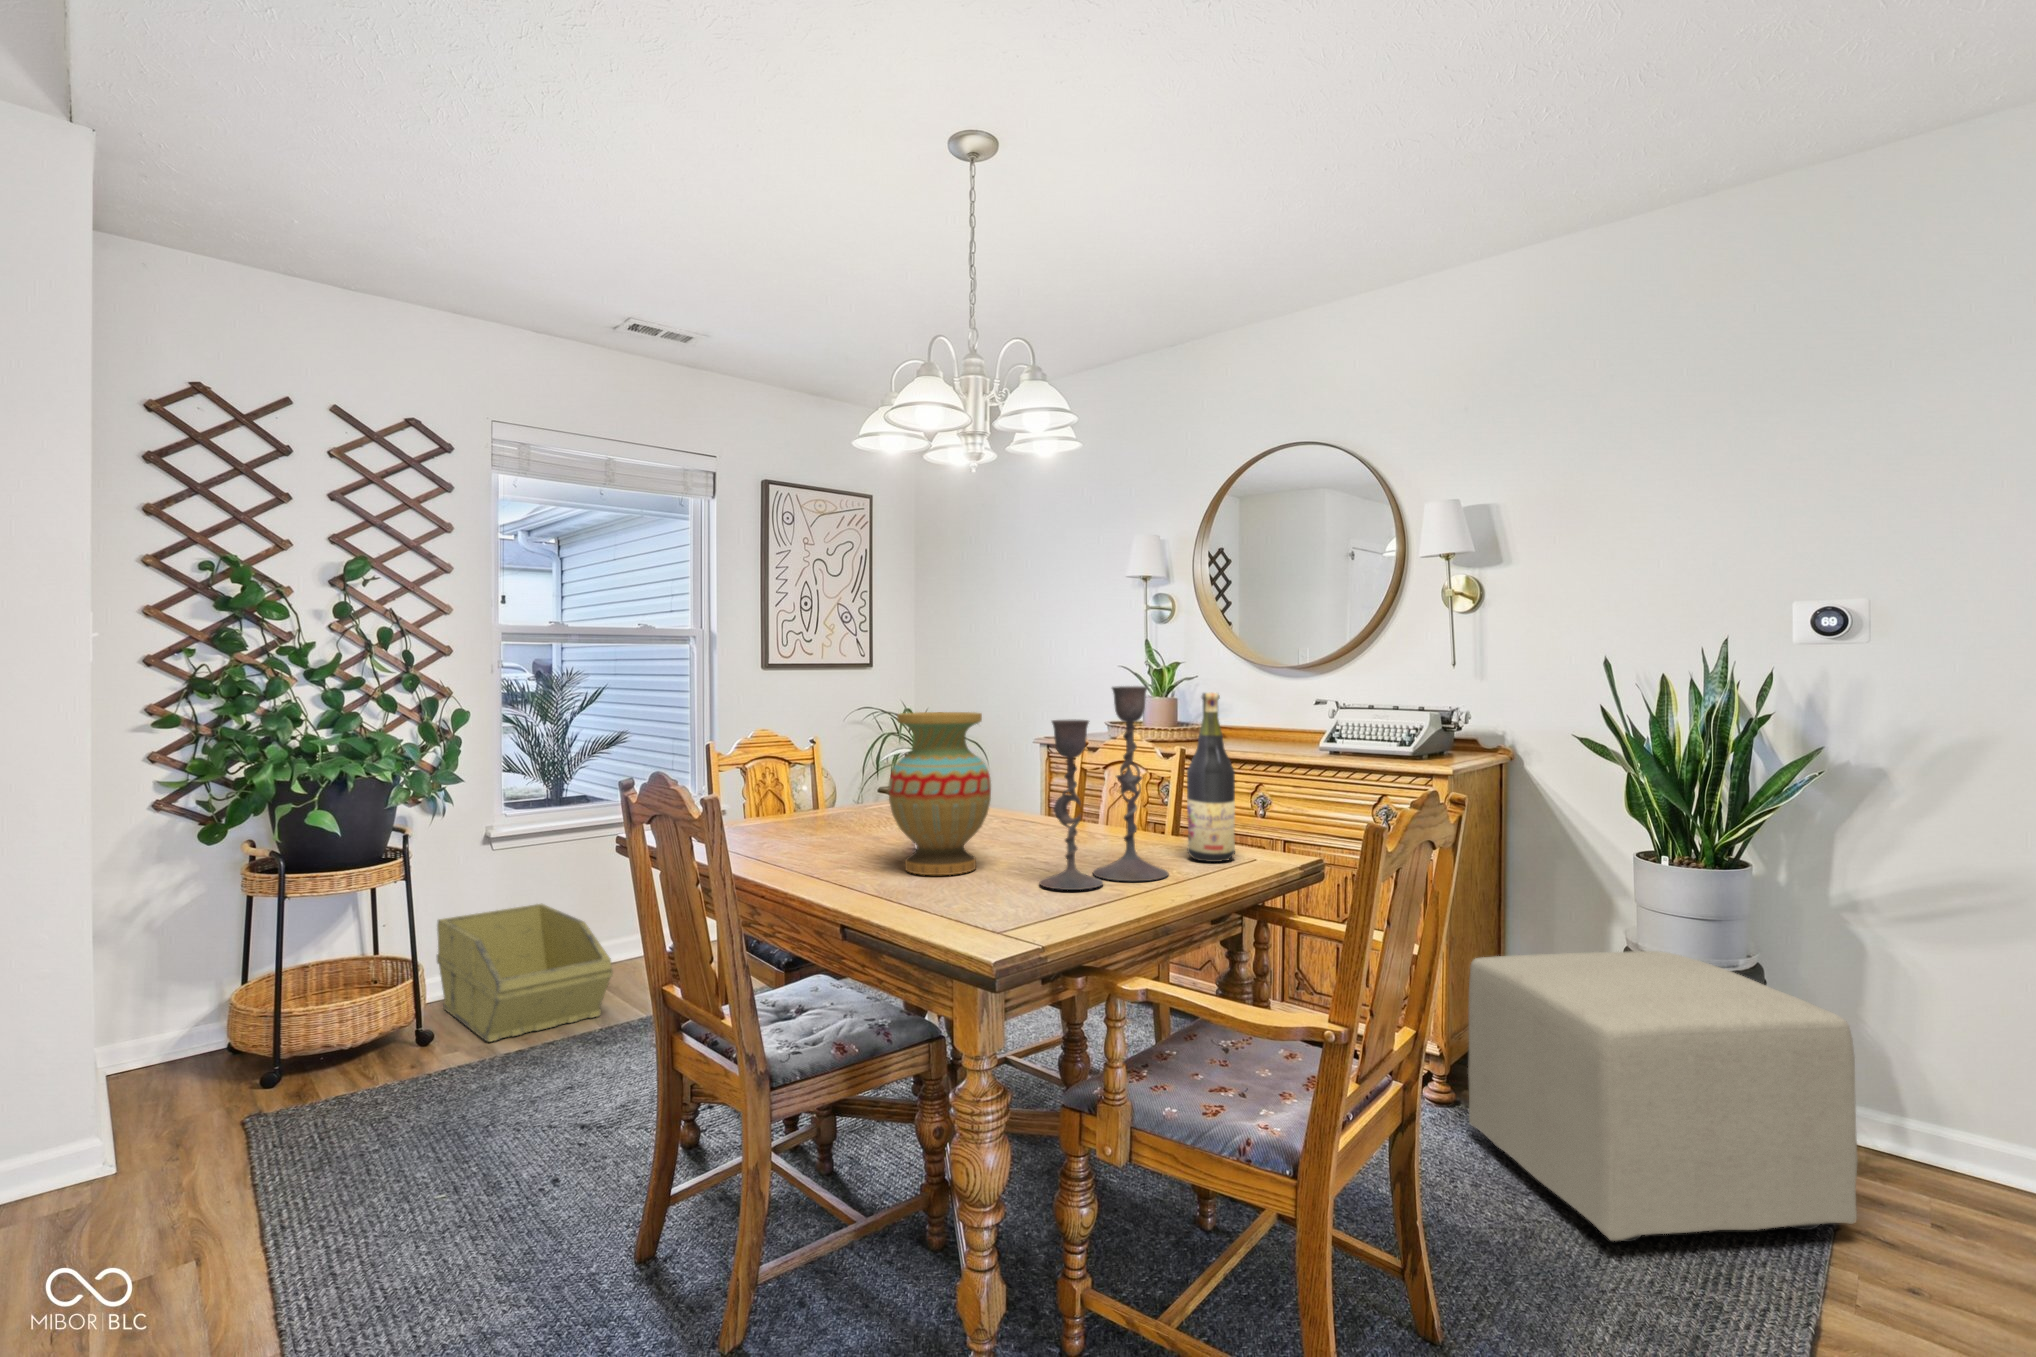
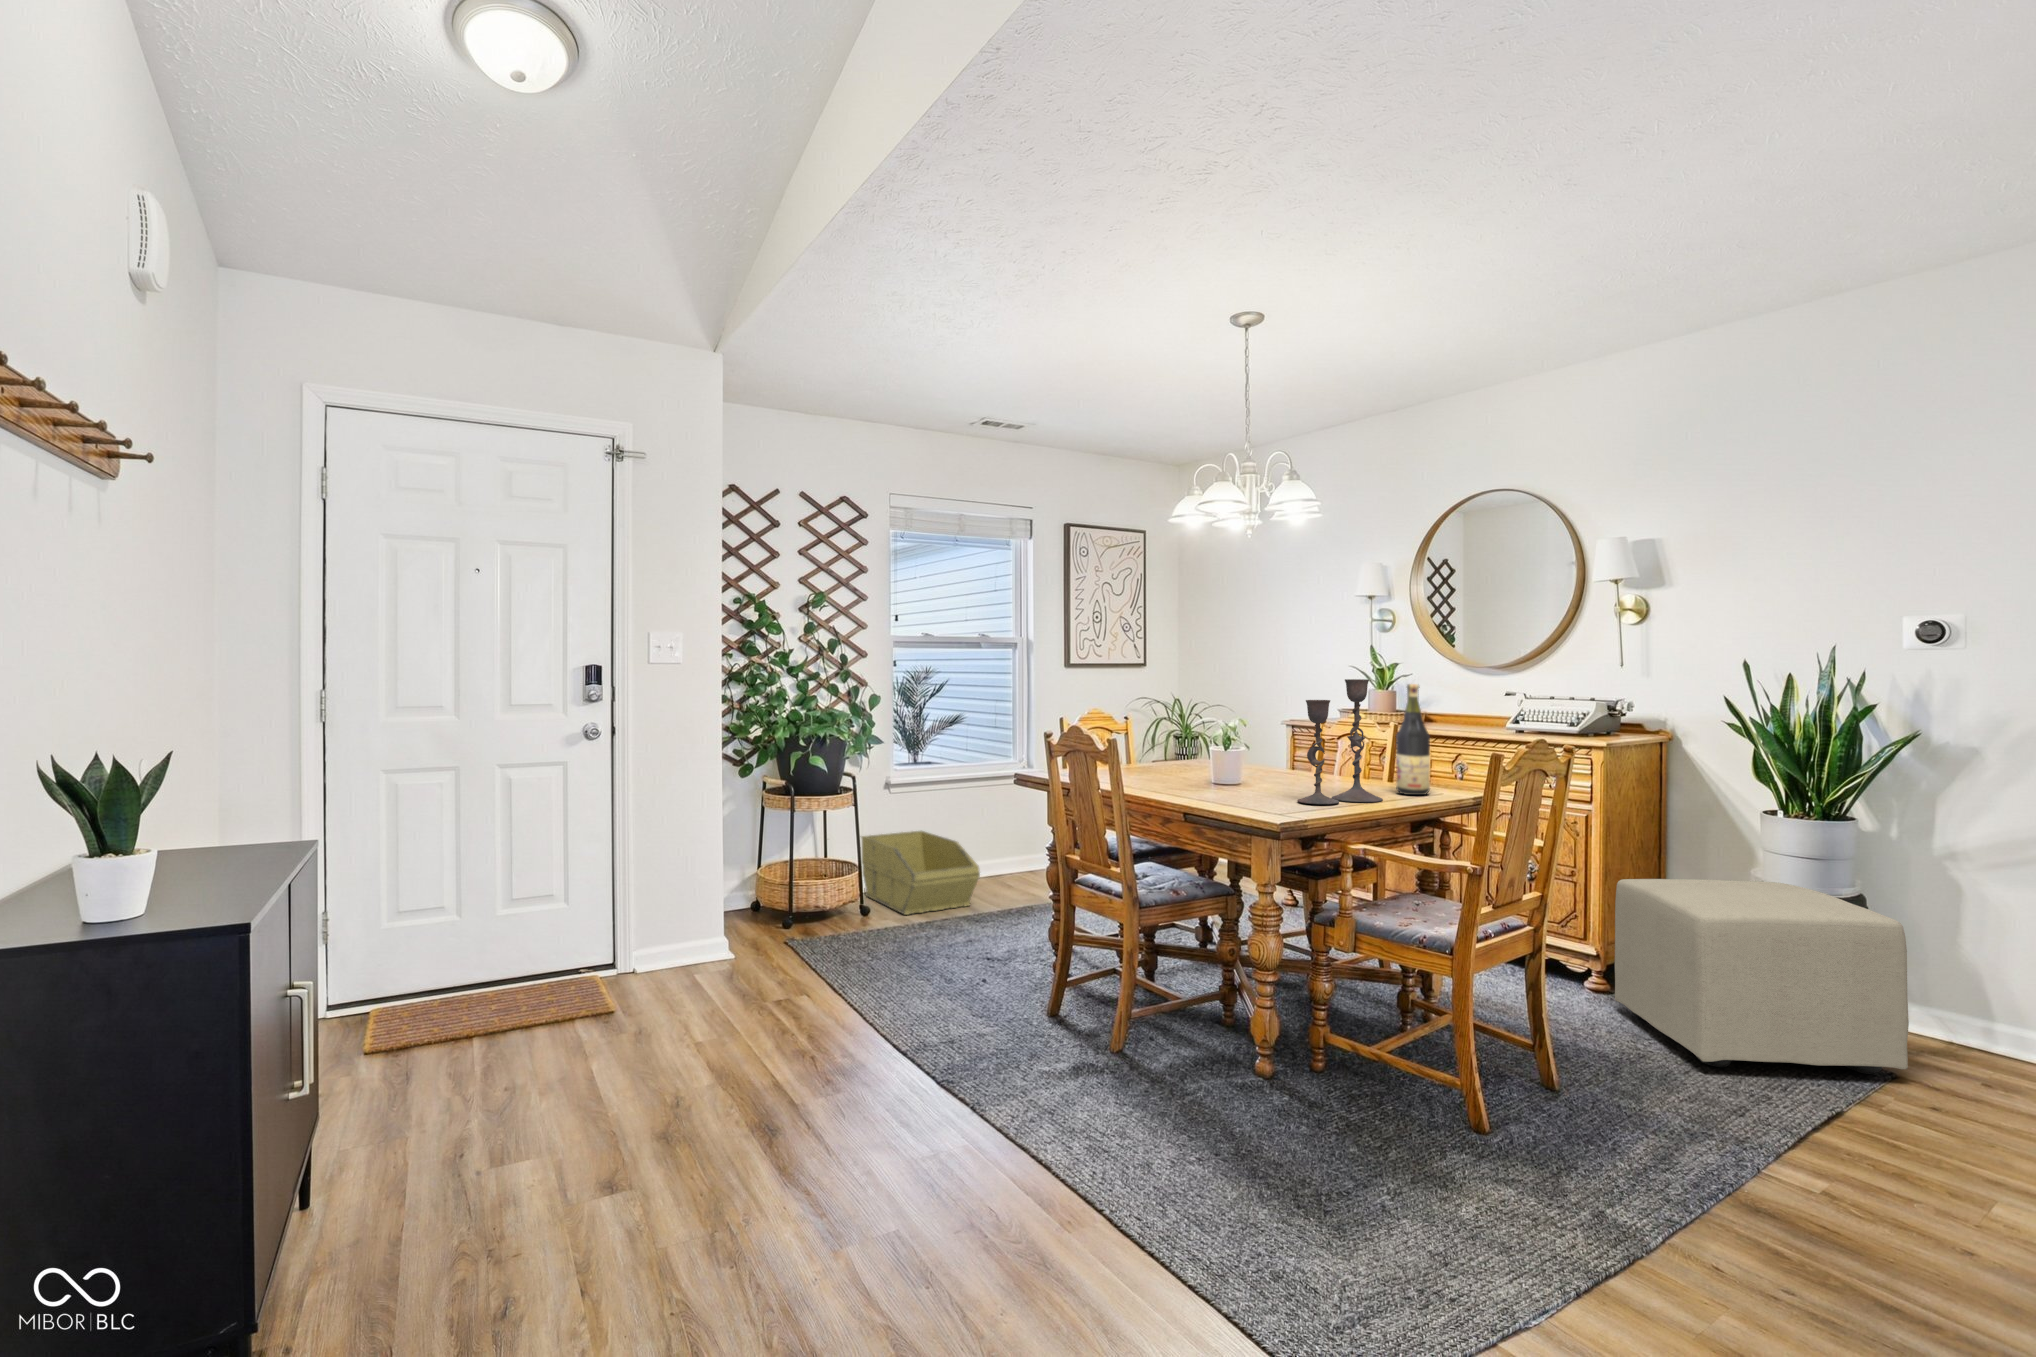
vase: present [889,712,991,875] -> none [1198,695,1264,796]

